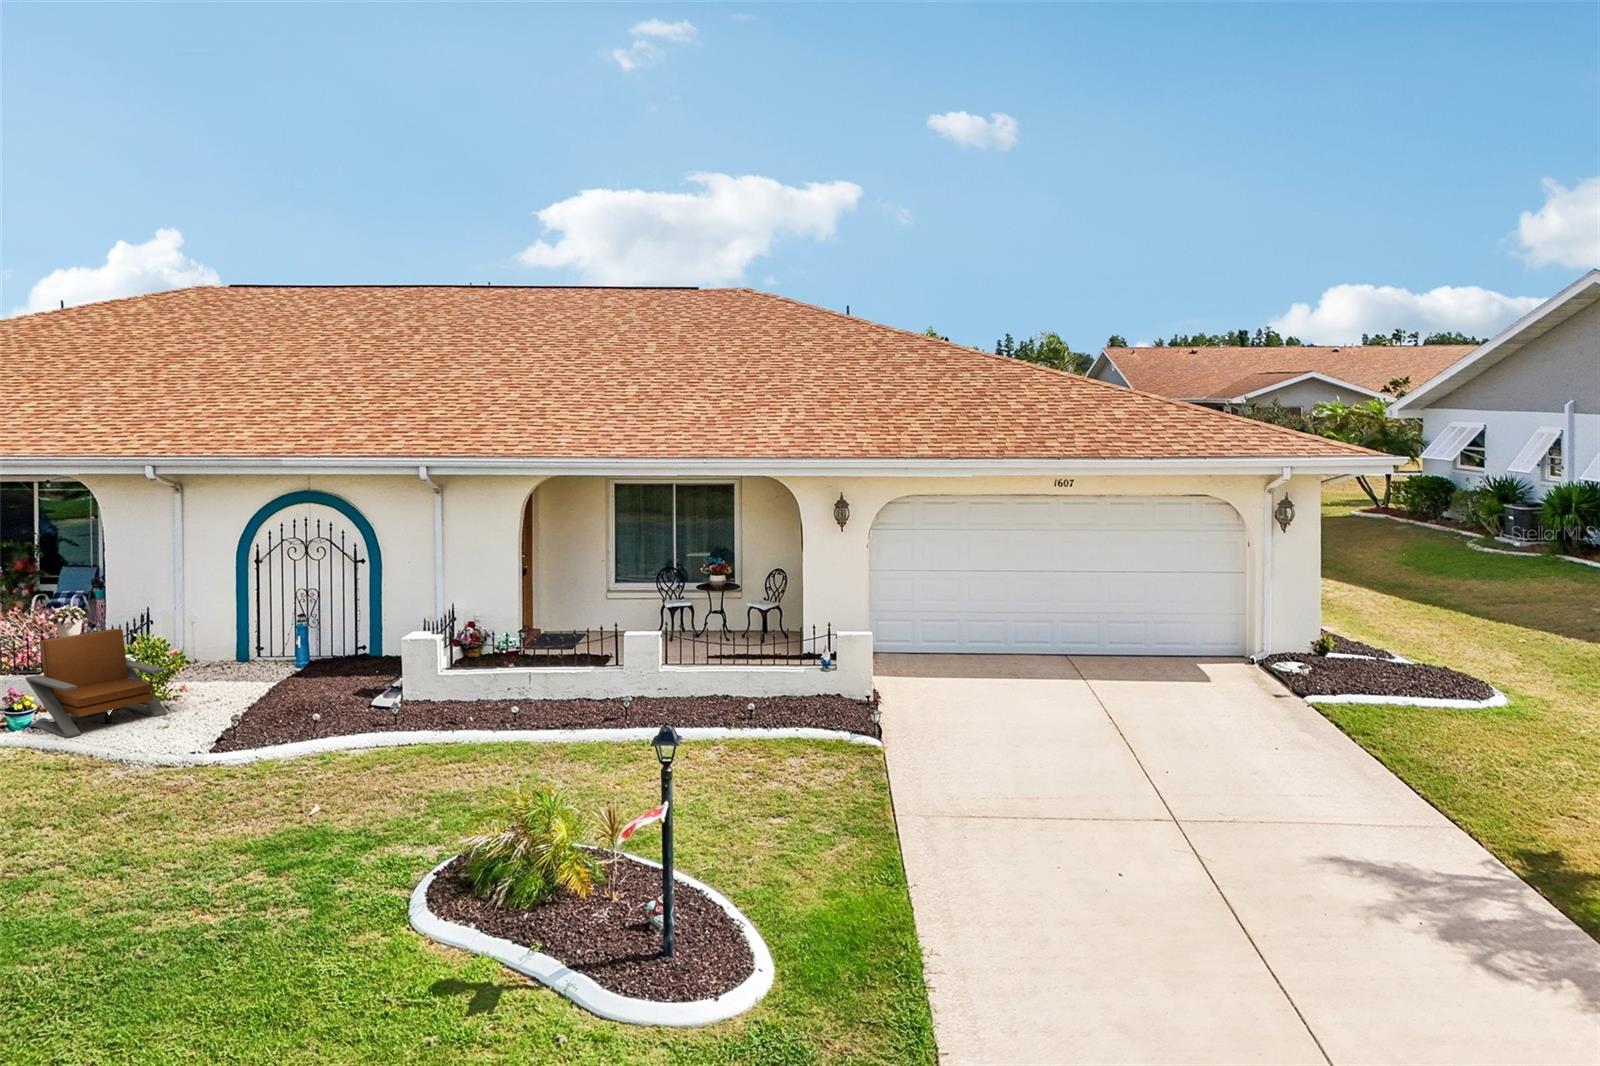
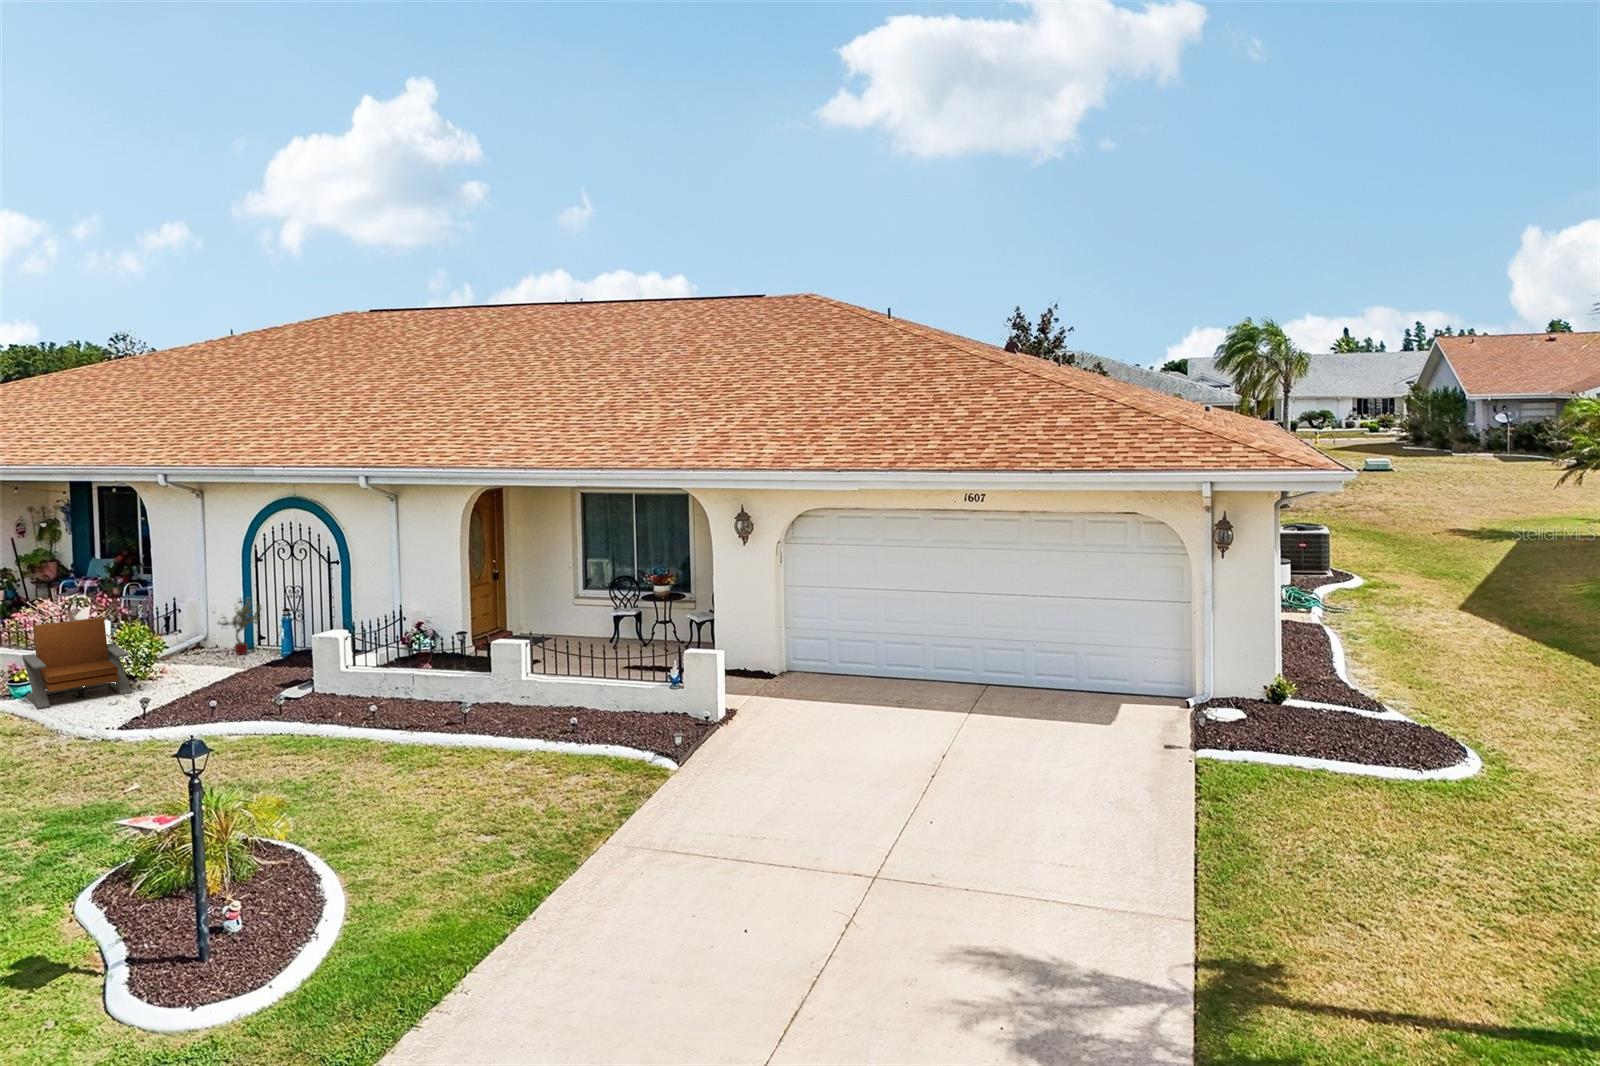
potted tree: none [217,602,276,669] -> present [218,598,262,655]

